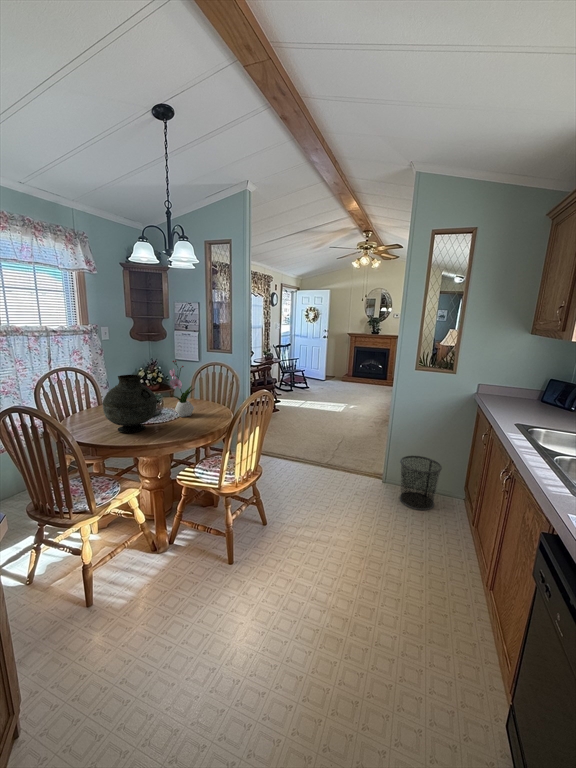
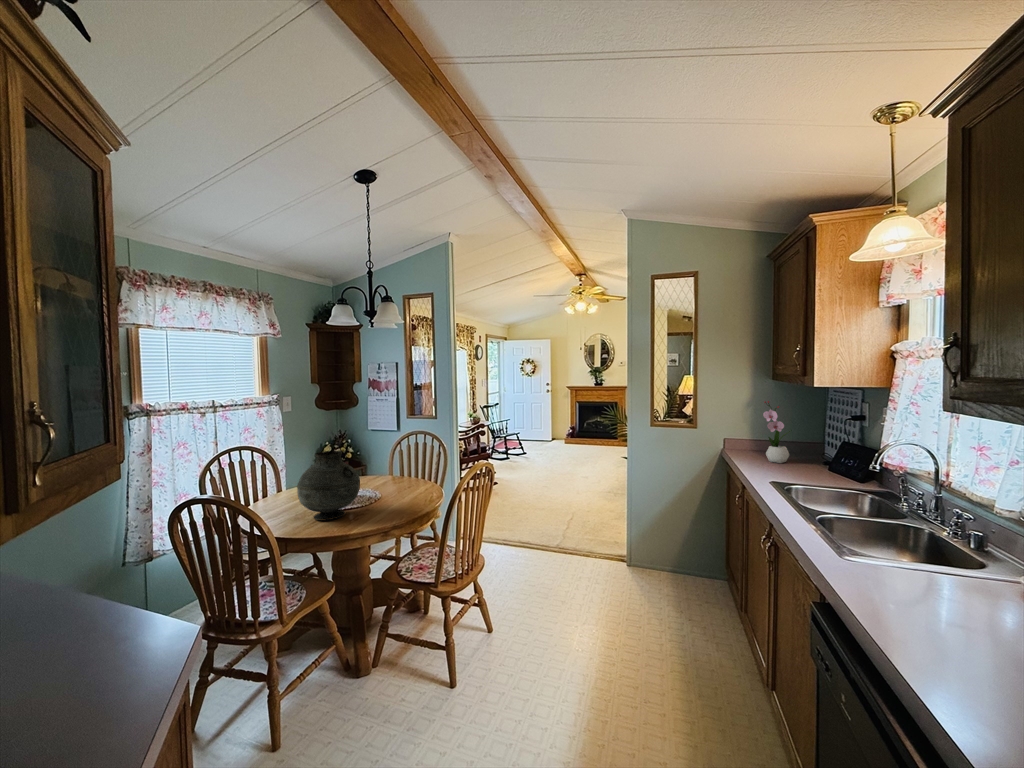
flower arrangement: present [170,360,194,417] -> present [763,401,790,463]
waste bin: present [400,456,442,510] -> none [645,528,695,596]

